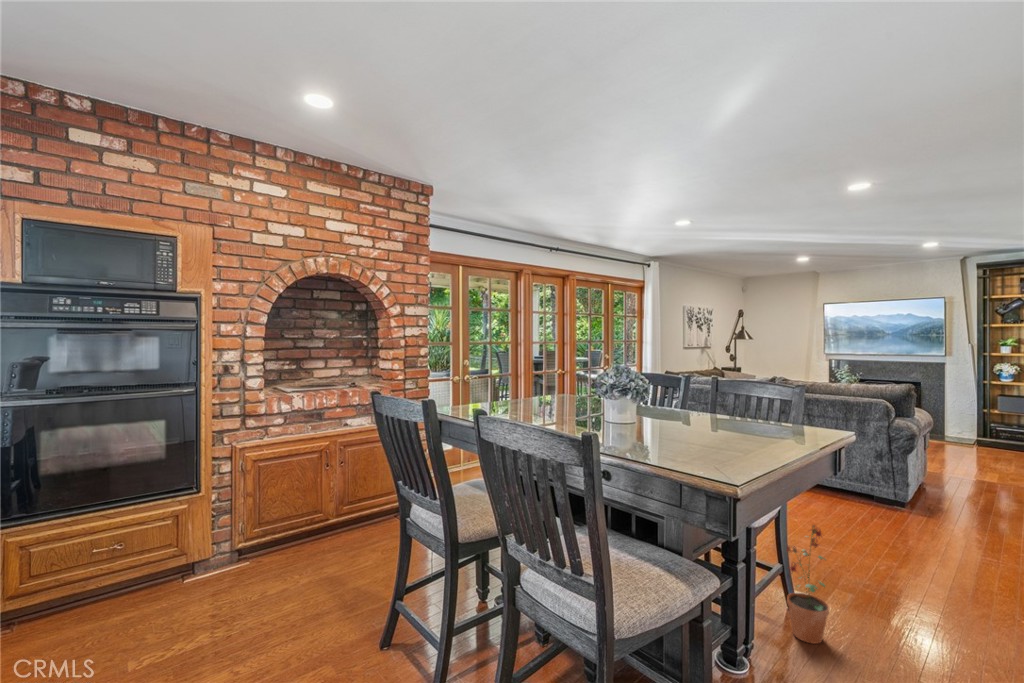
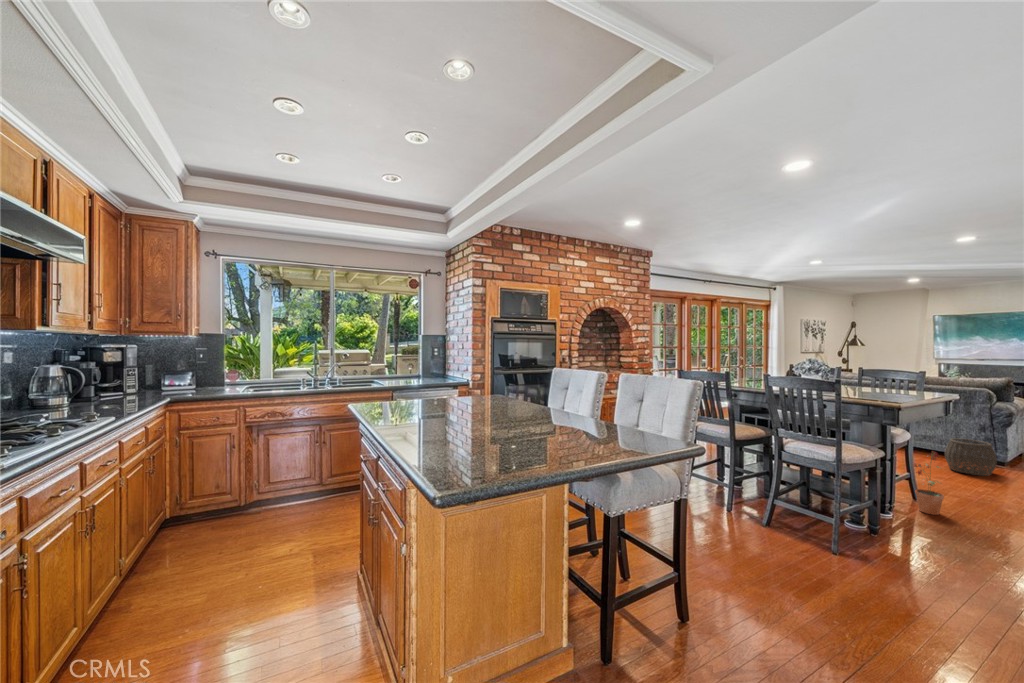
woven basket: none [834,473,898,531] -> present [945,438,997,476]

